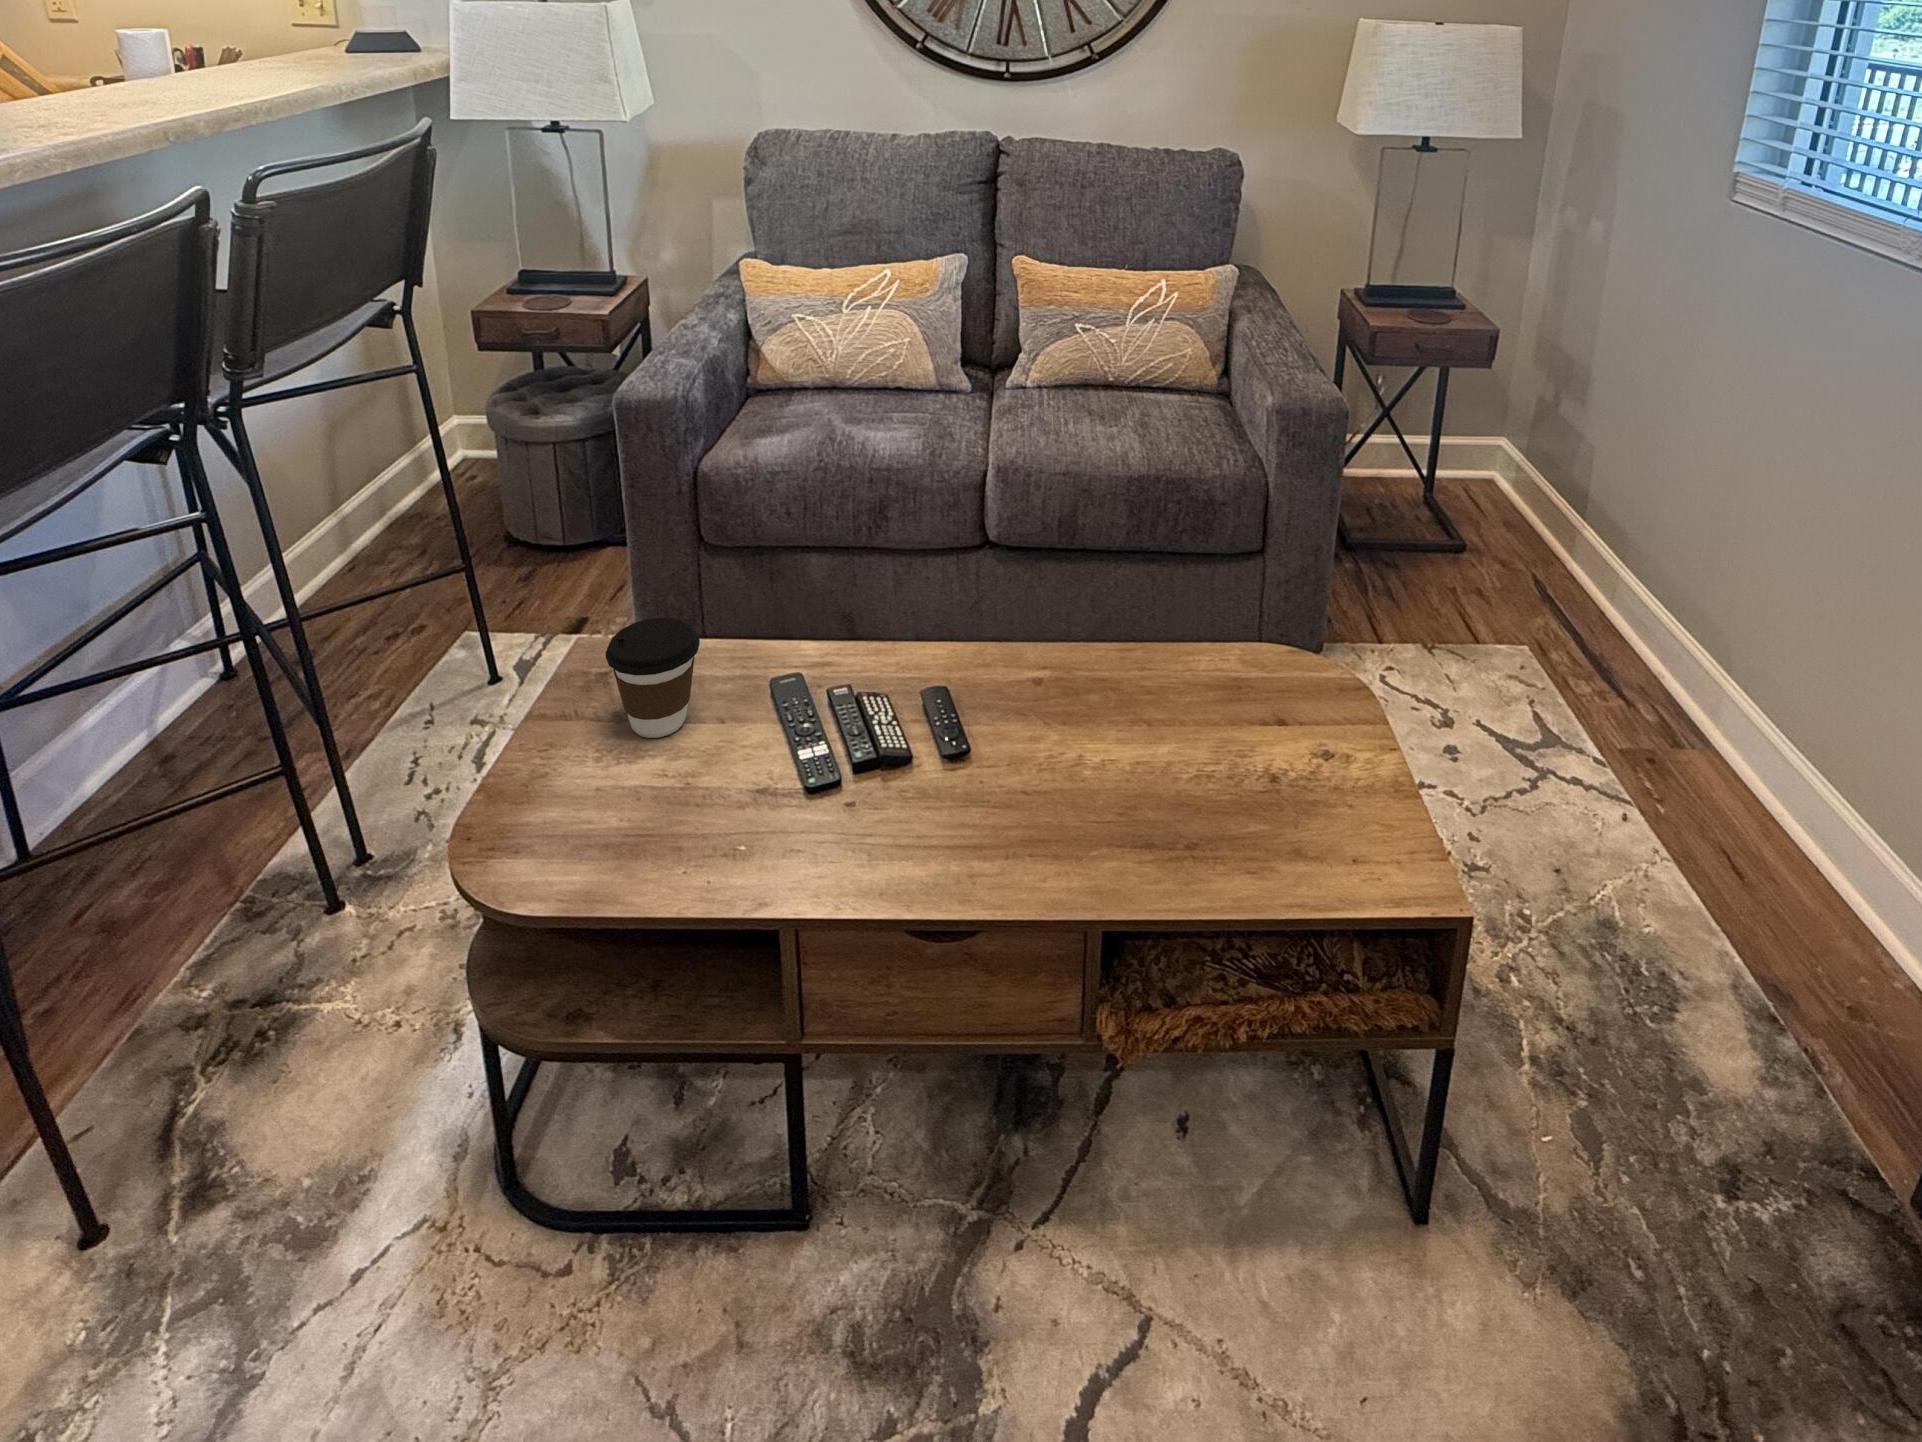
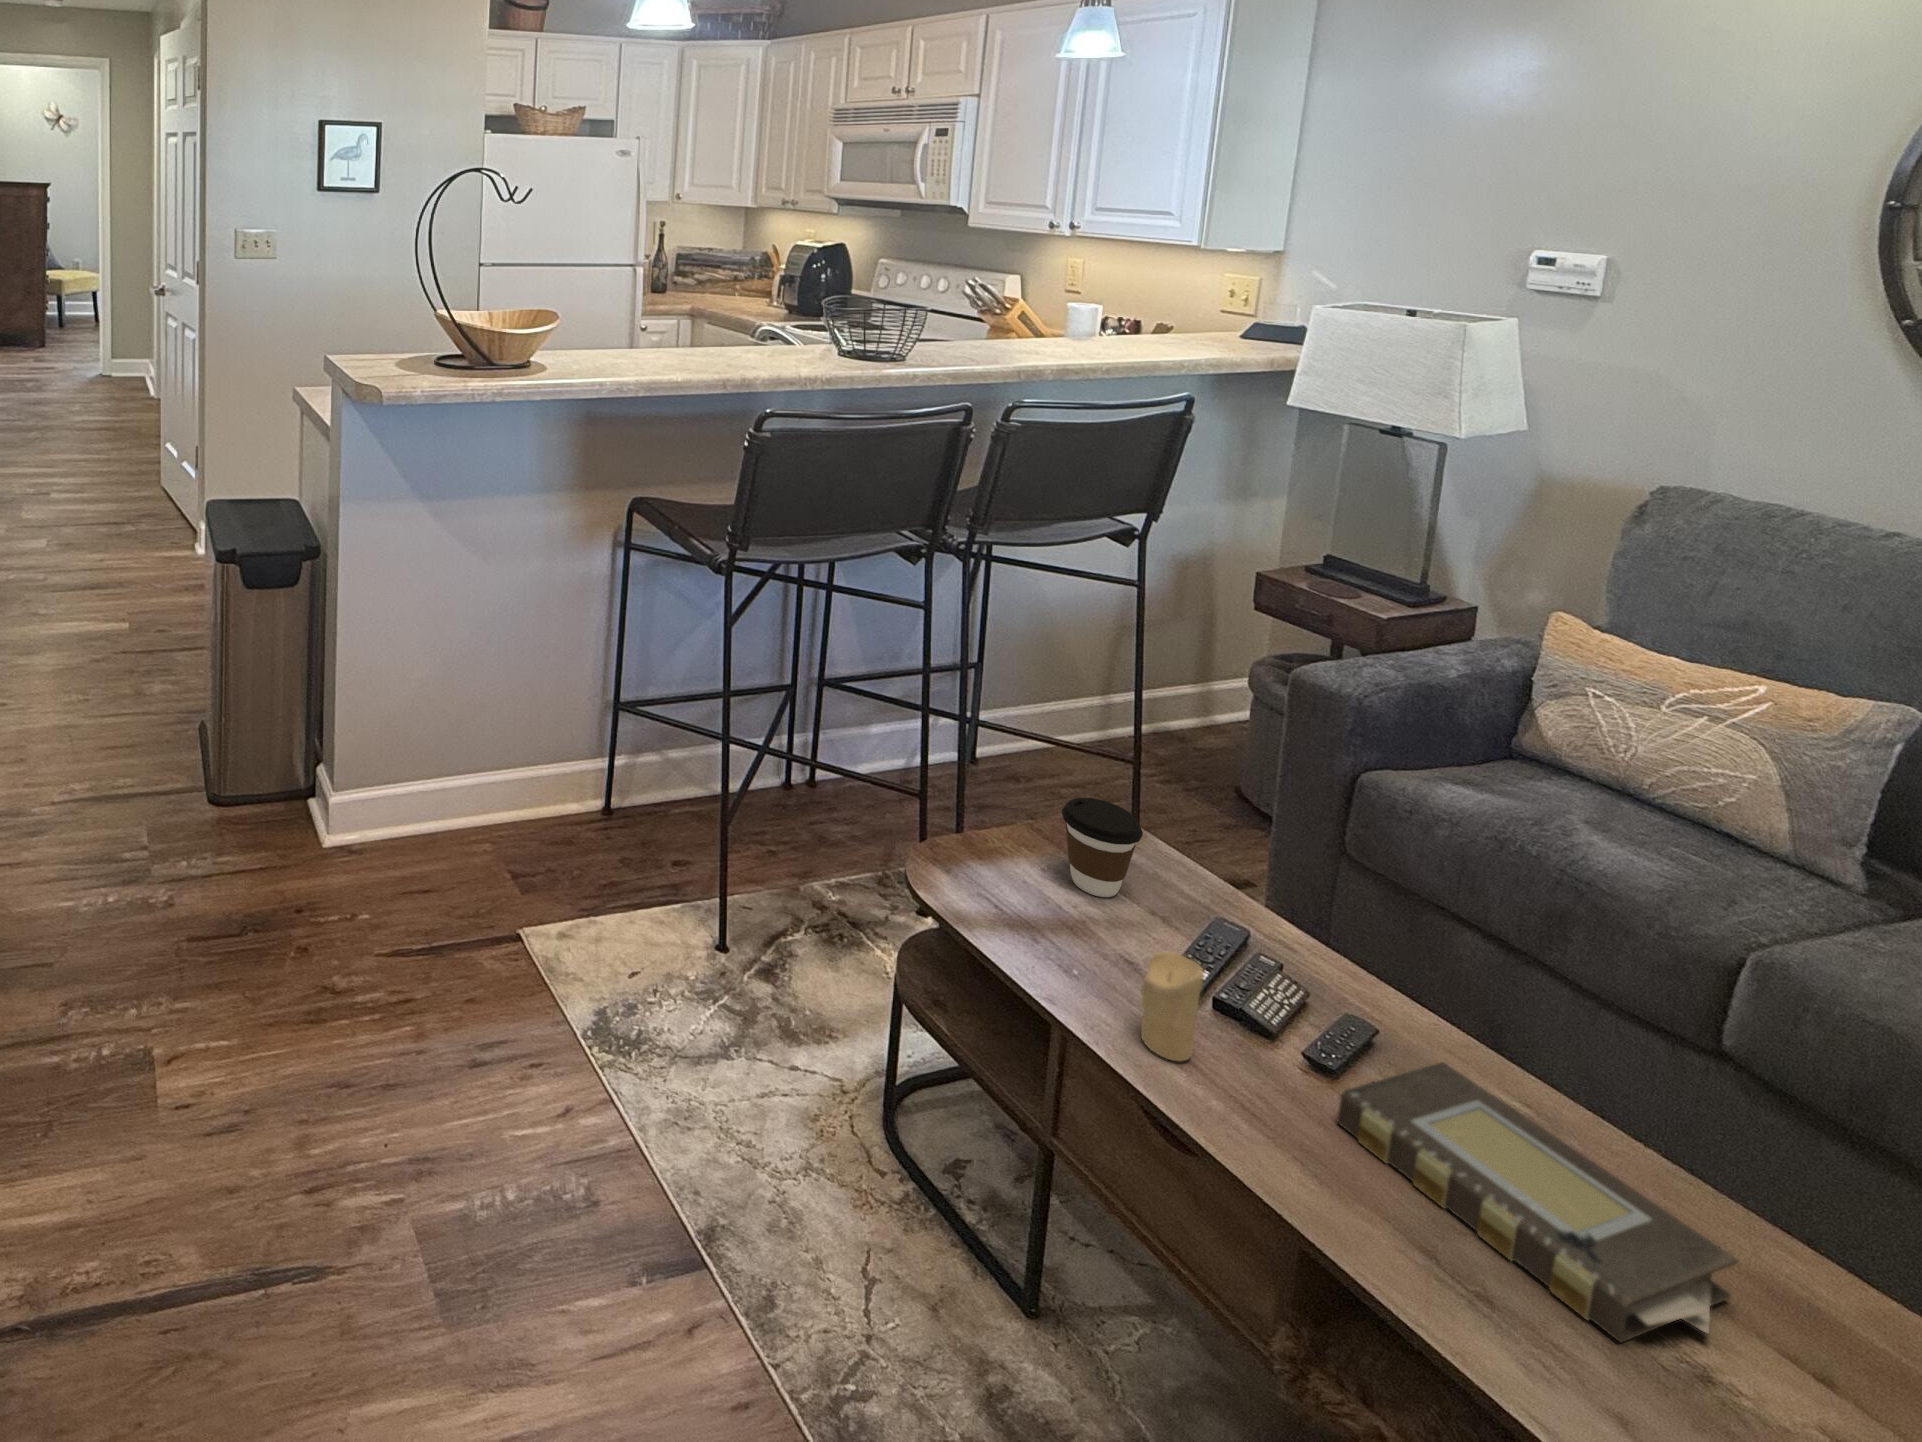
book: none [997,666,1233,783] -> present [1337,1062,1738,1342]
candle: none [843,726,900,848] -> present [1141,952,1204,1061]

